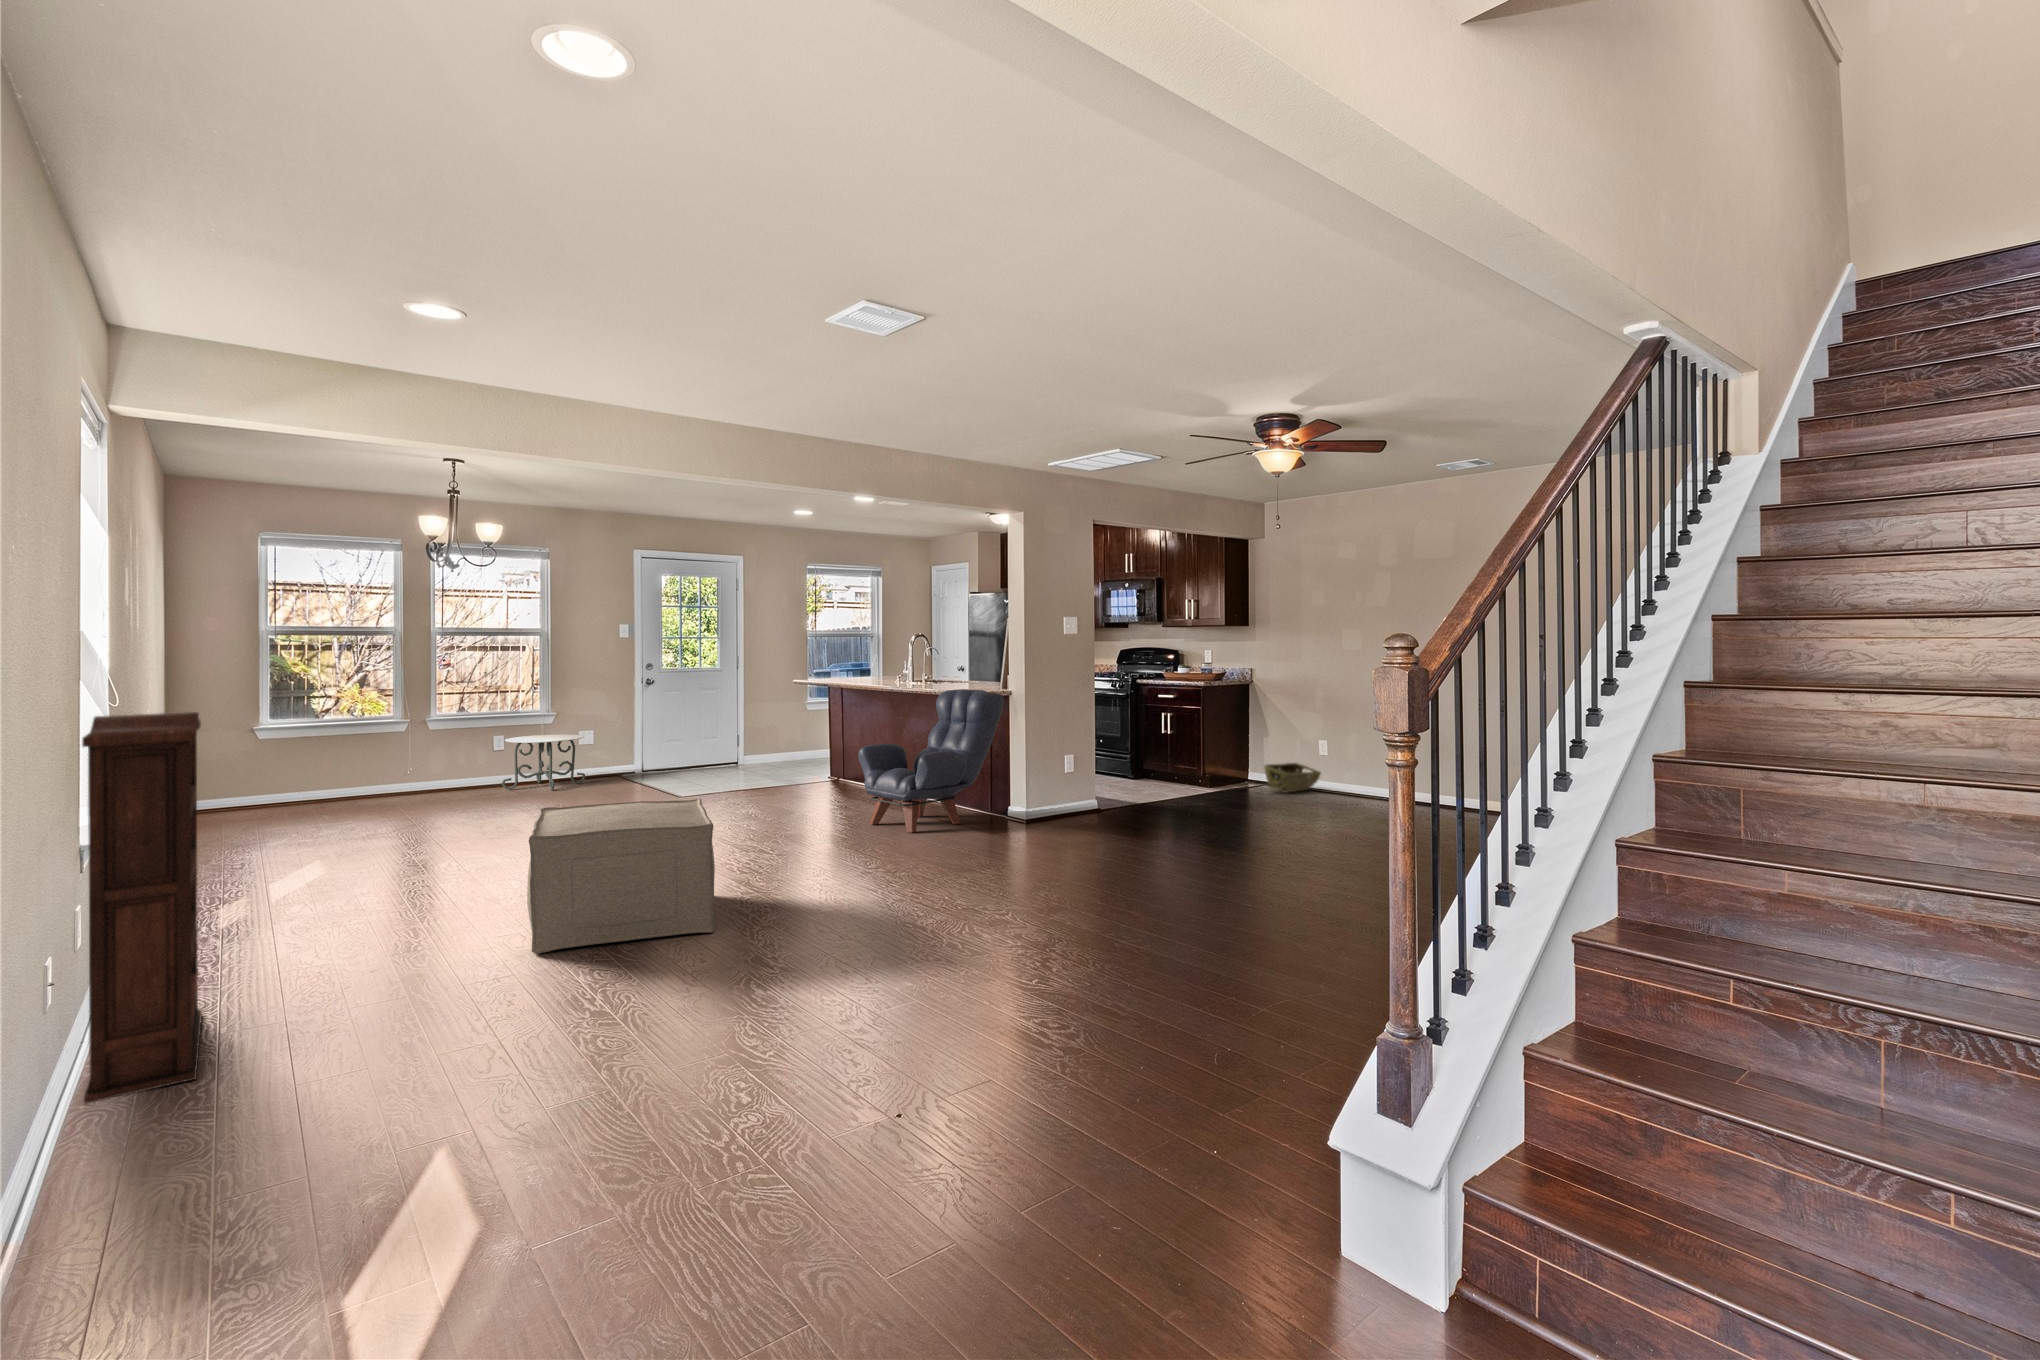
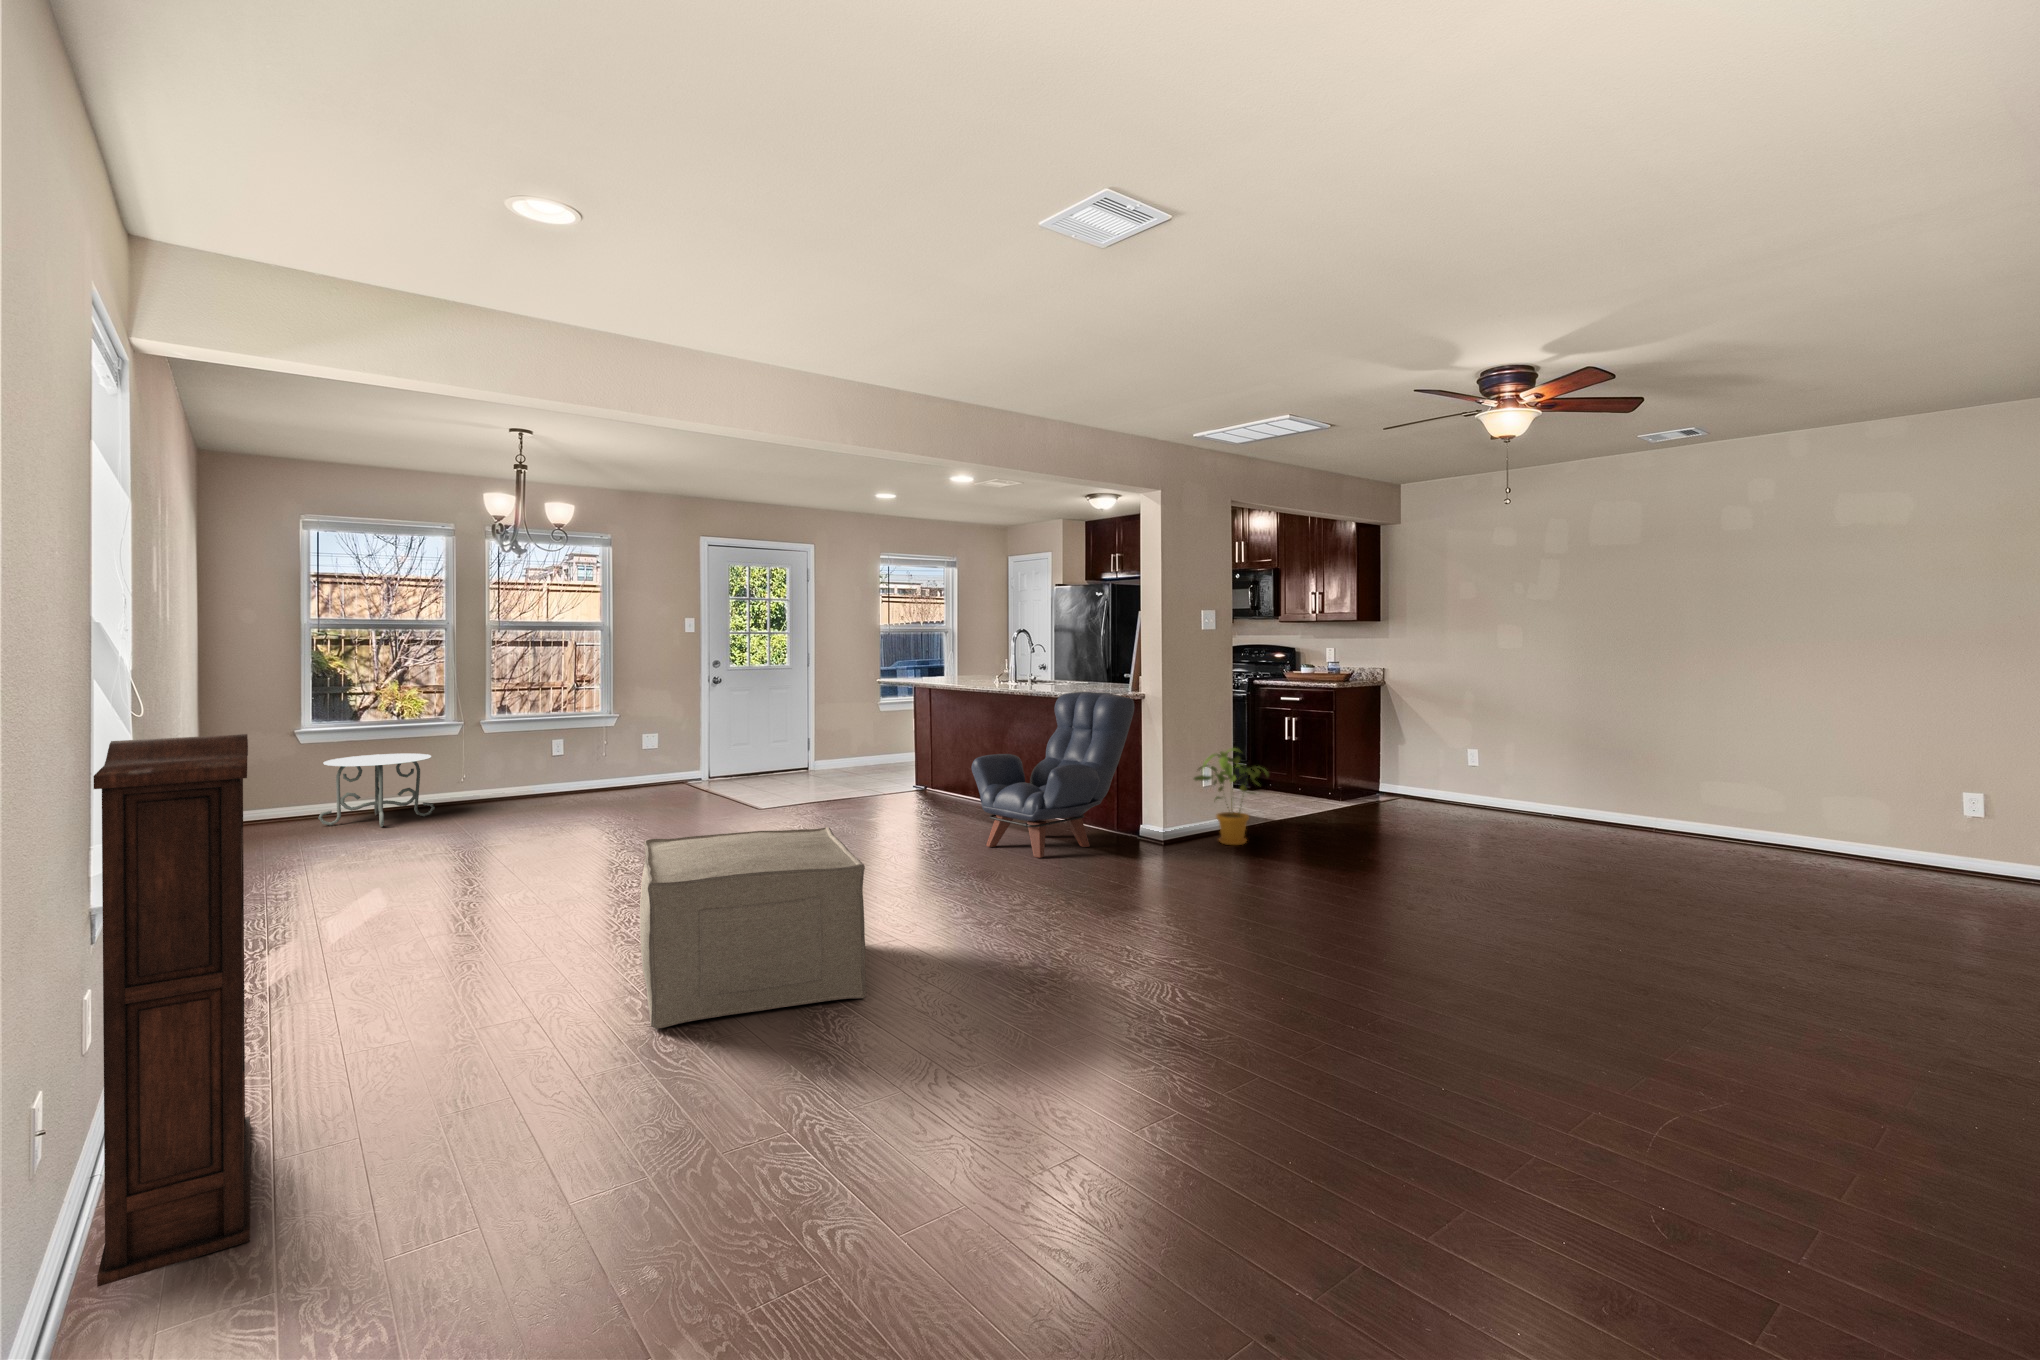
side table: present [502,734,586,790] -> present [318,754,435,827]
house plant: none [1055,737,1118,822] -> present [1194,748,1268,845]
woven basket: present [1264,763,1321,793] -> none [1409,775,1473,809]

